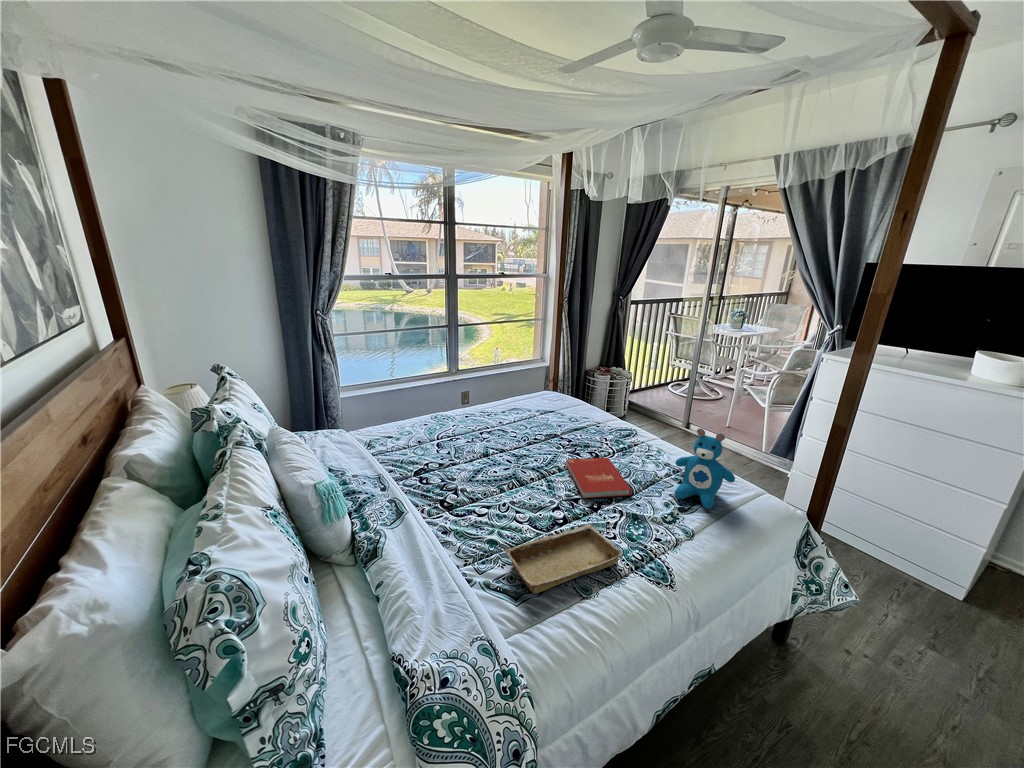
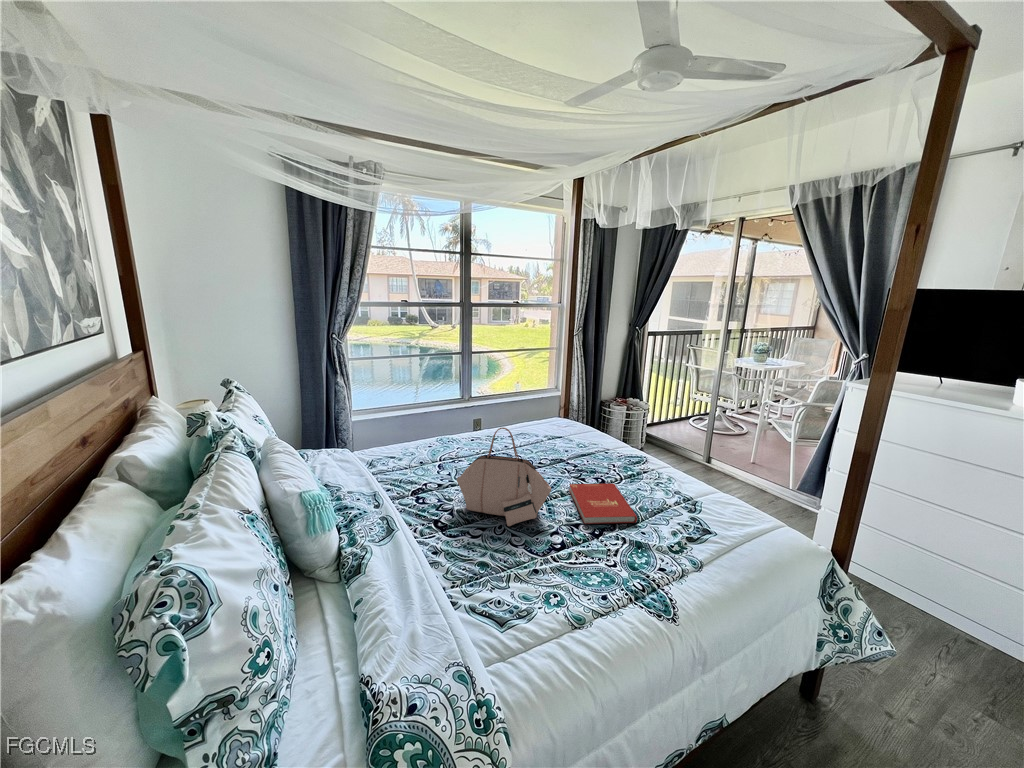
handbag: none [460,410,552,503] -> present [457,427,551,526]
teddy bear: present [675,429,735,509] -> none [684,452,749,539]
tray: present [505,524,623,594] -> none [493,550,622,620]

